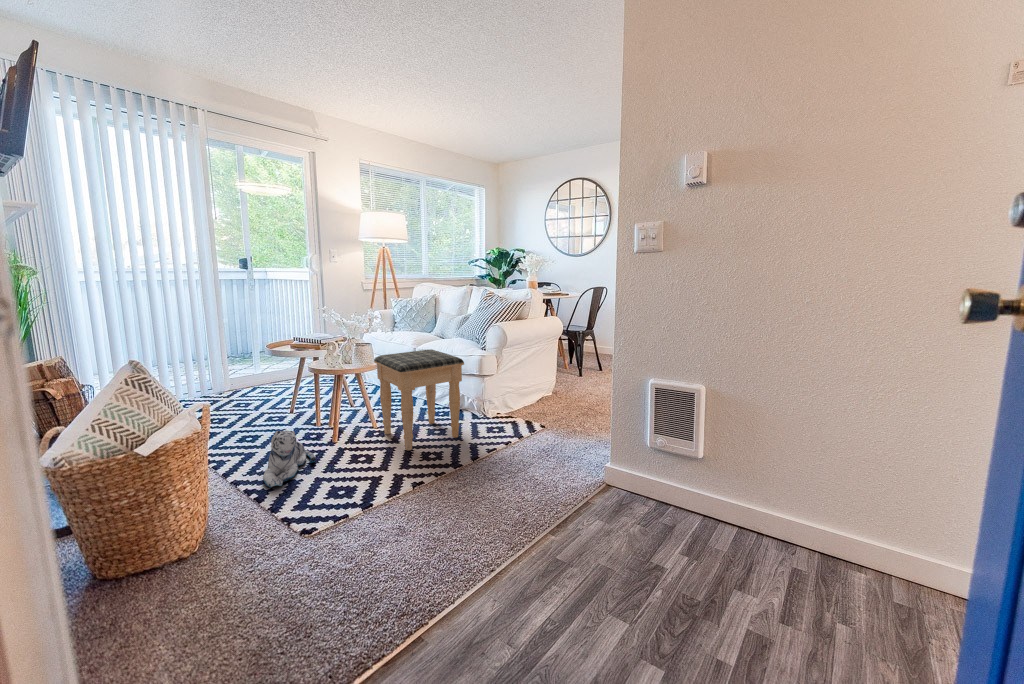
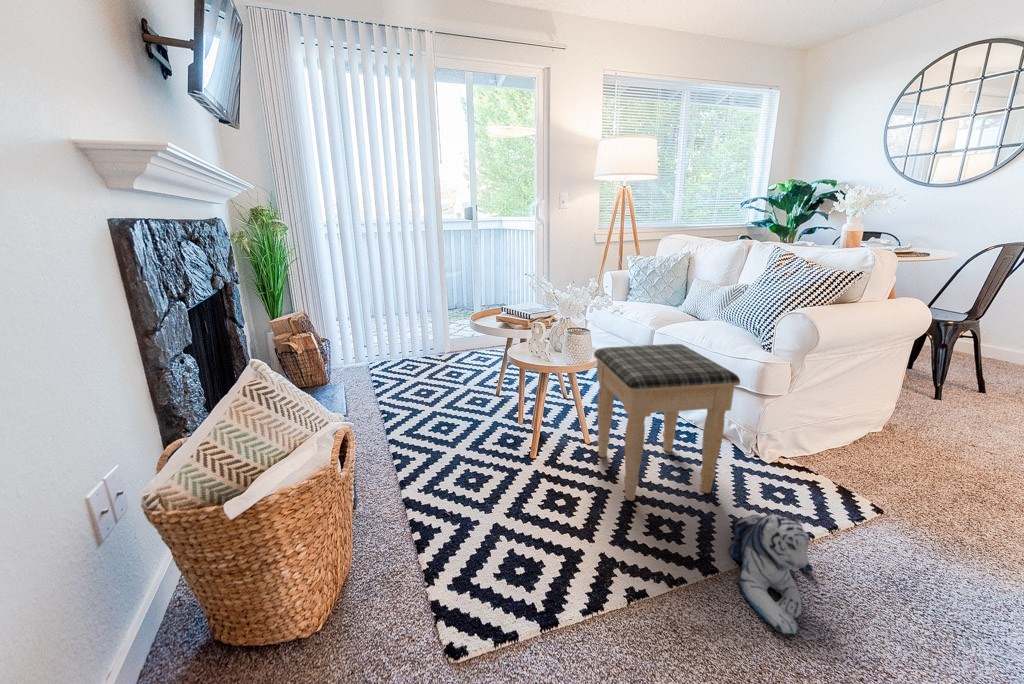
plush toy: present [263,431,316,488] -> present [728,514,813,634]

